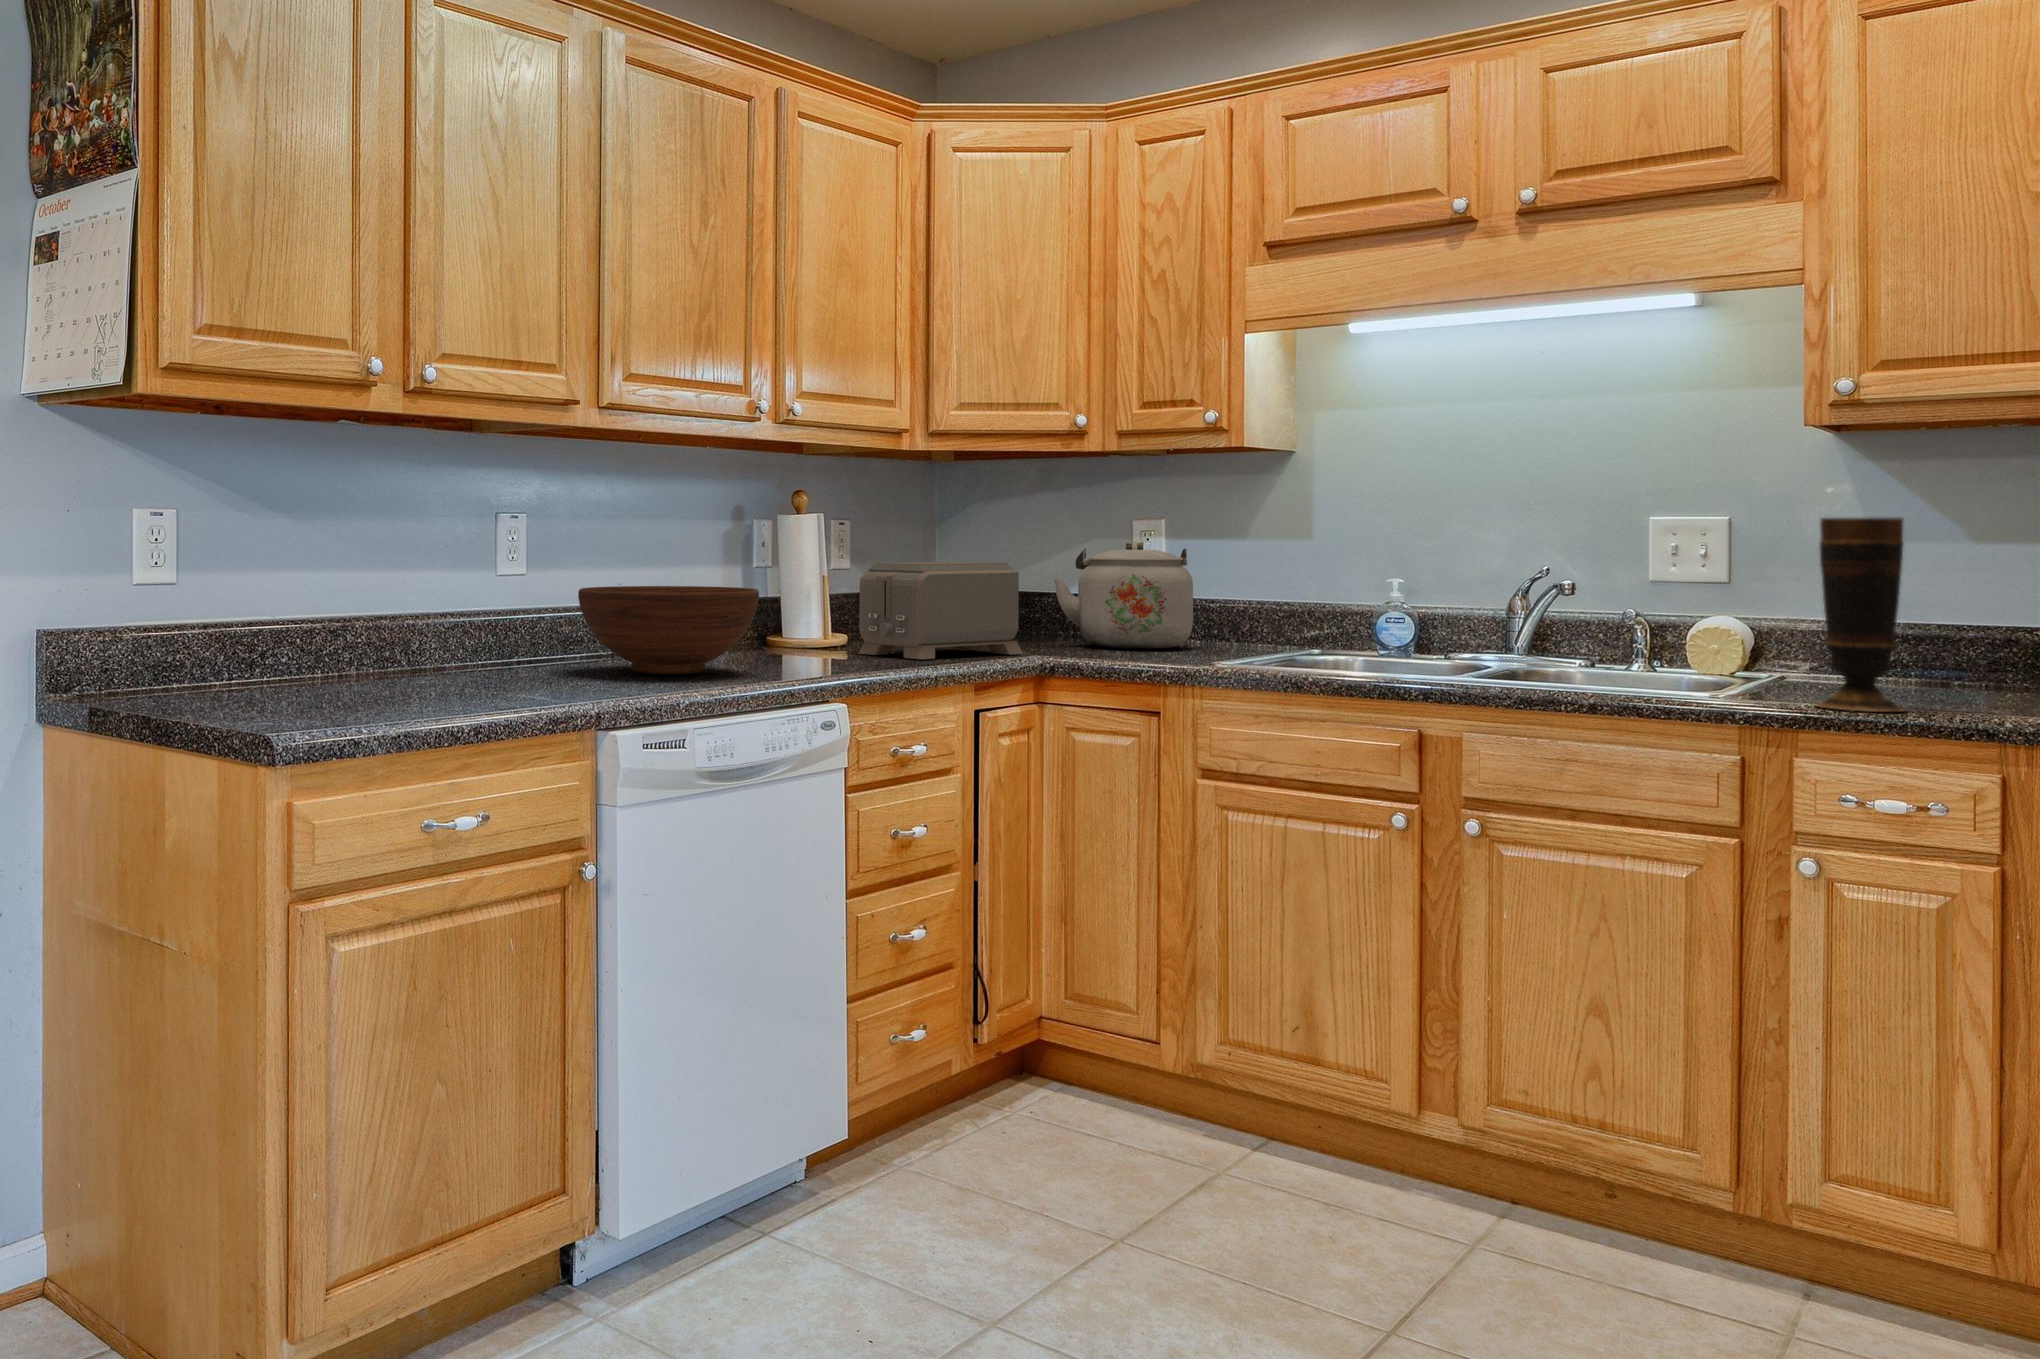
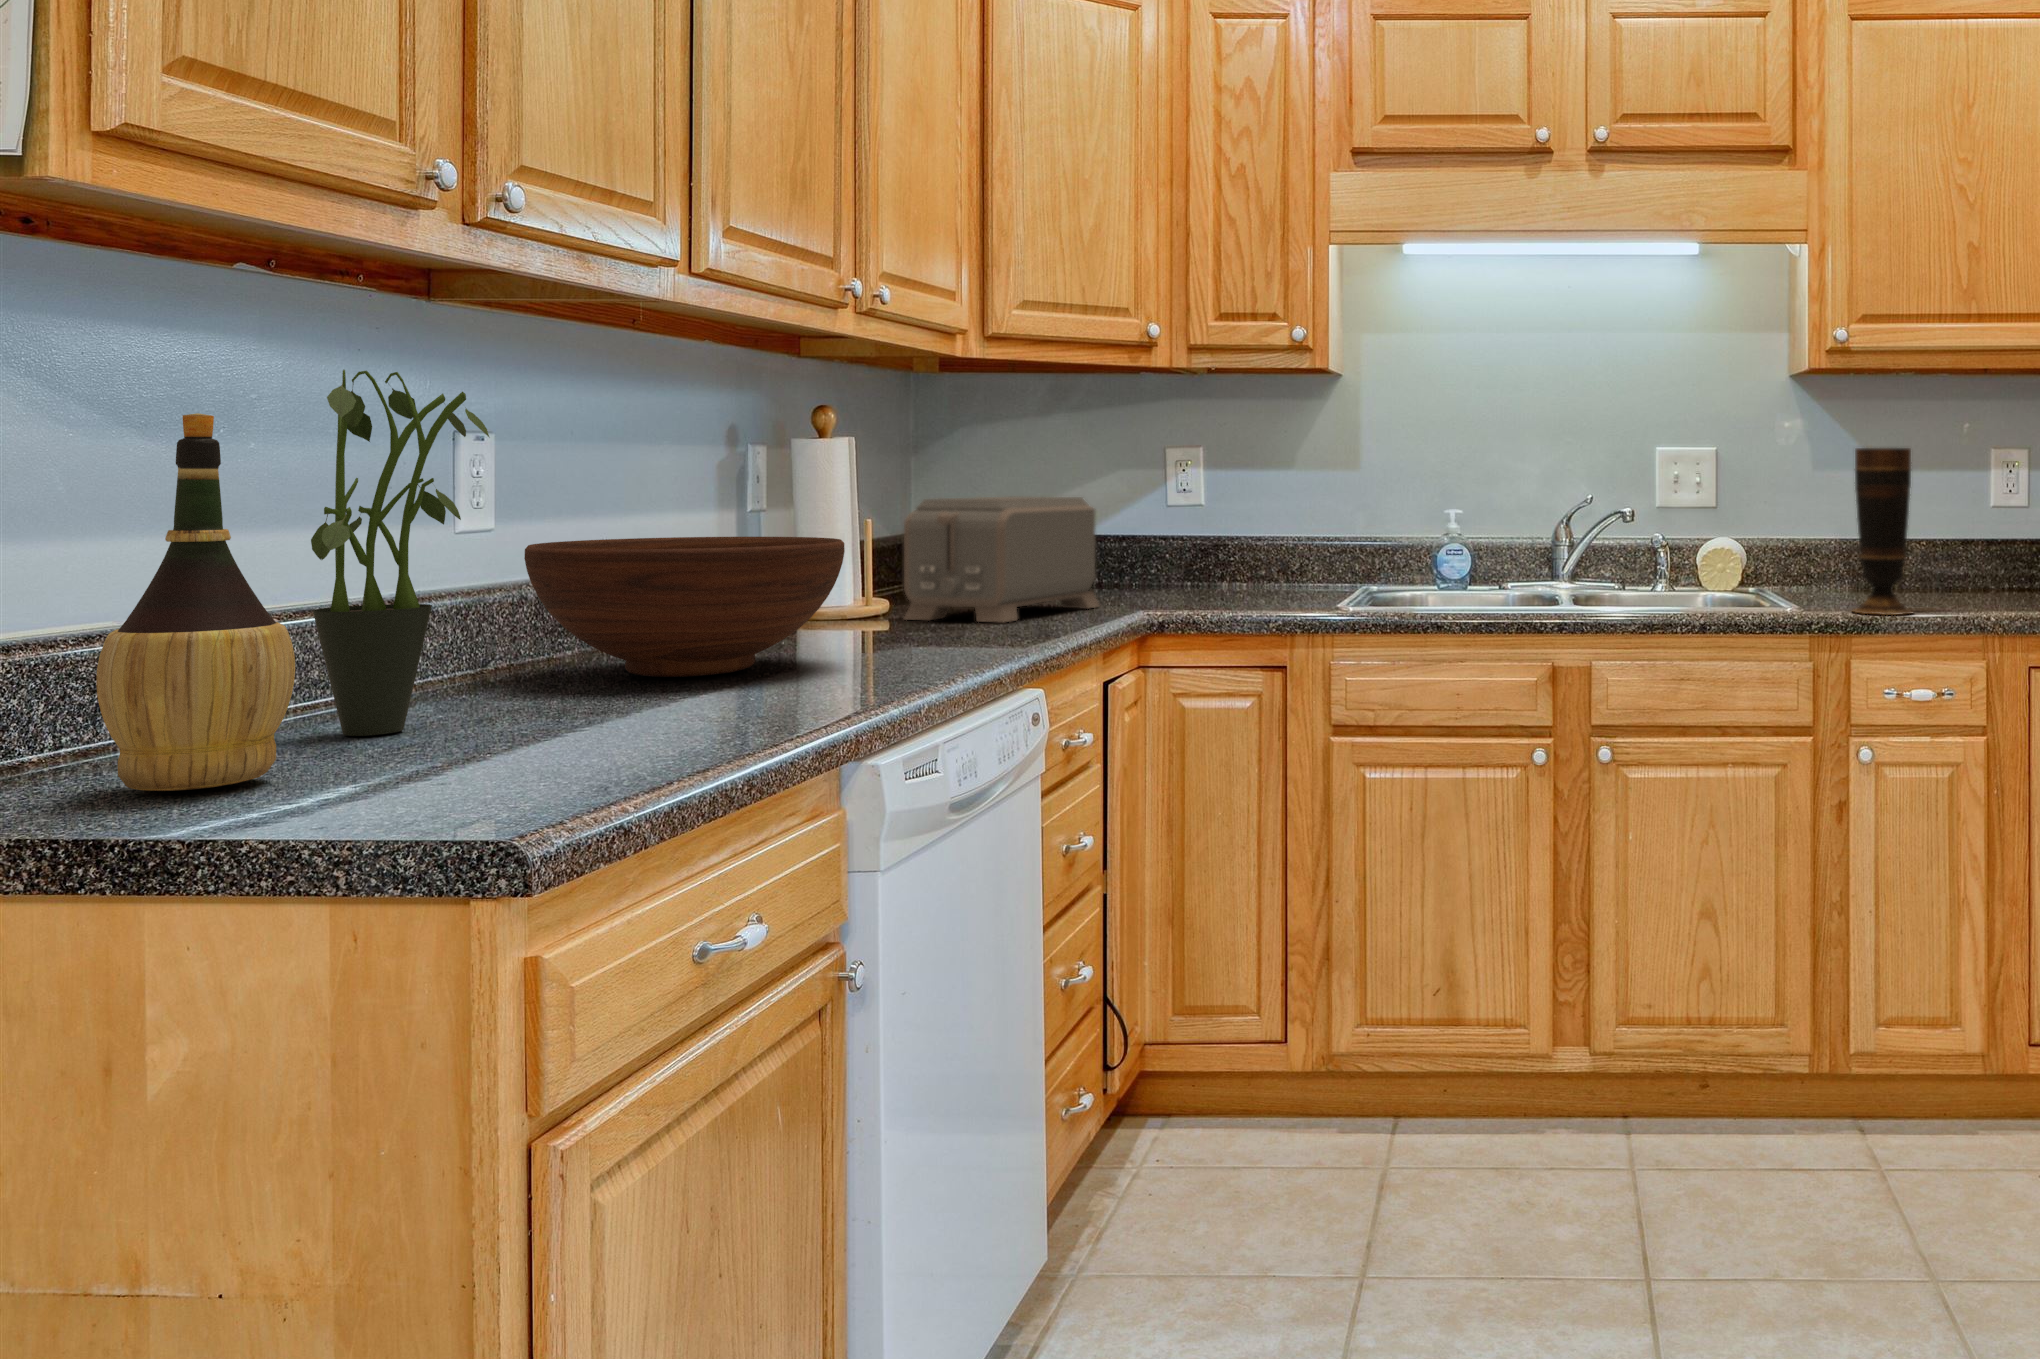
potted plant: none [452,490,526,687] -> present [311,370,489,736]
wine bottle: none [353,518,426,698] -> present [96,413,295,791]
kettle: present [1053,541,1193,649] -> none [1102,472,1250,592]

